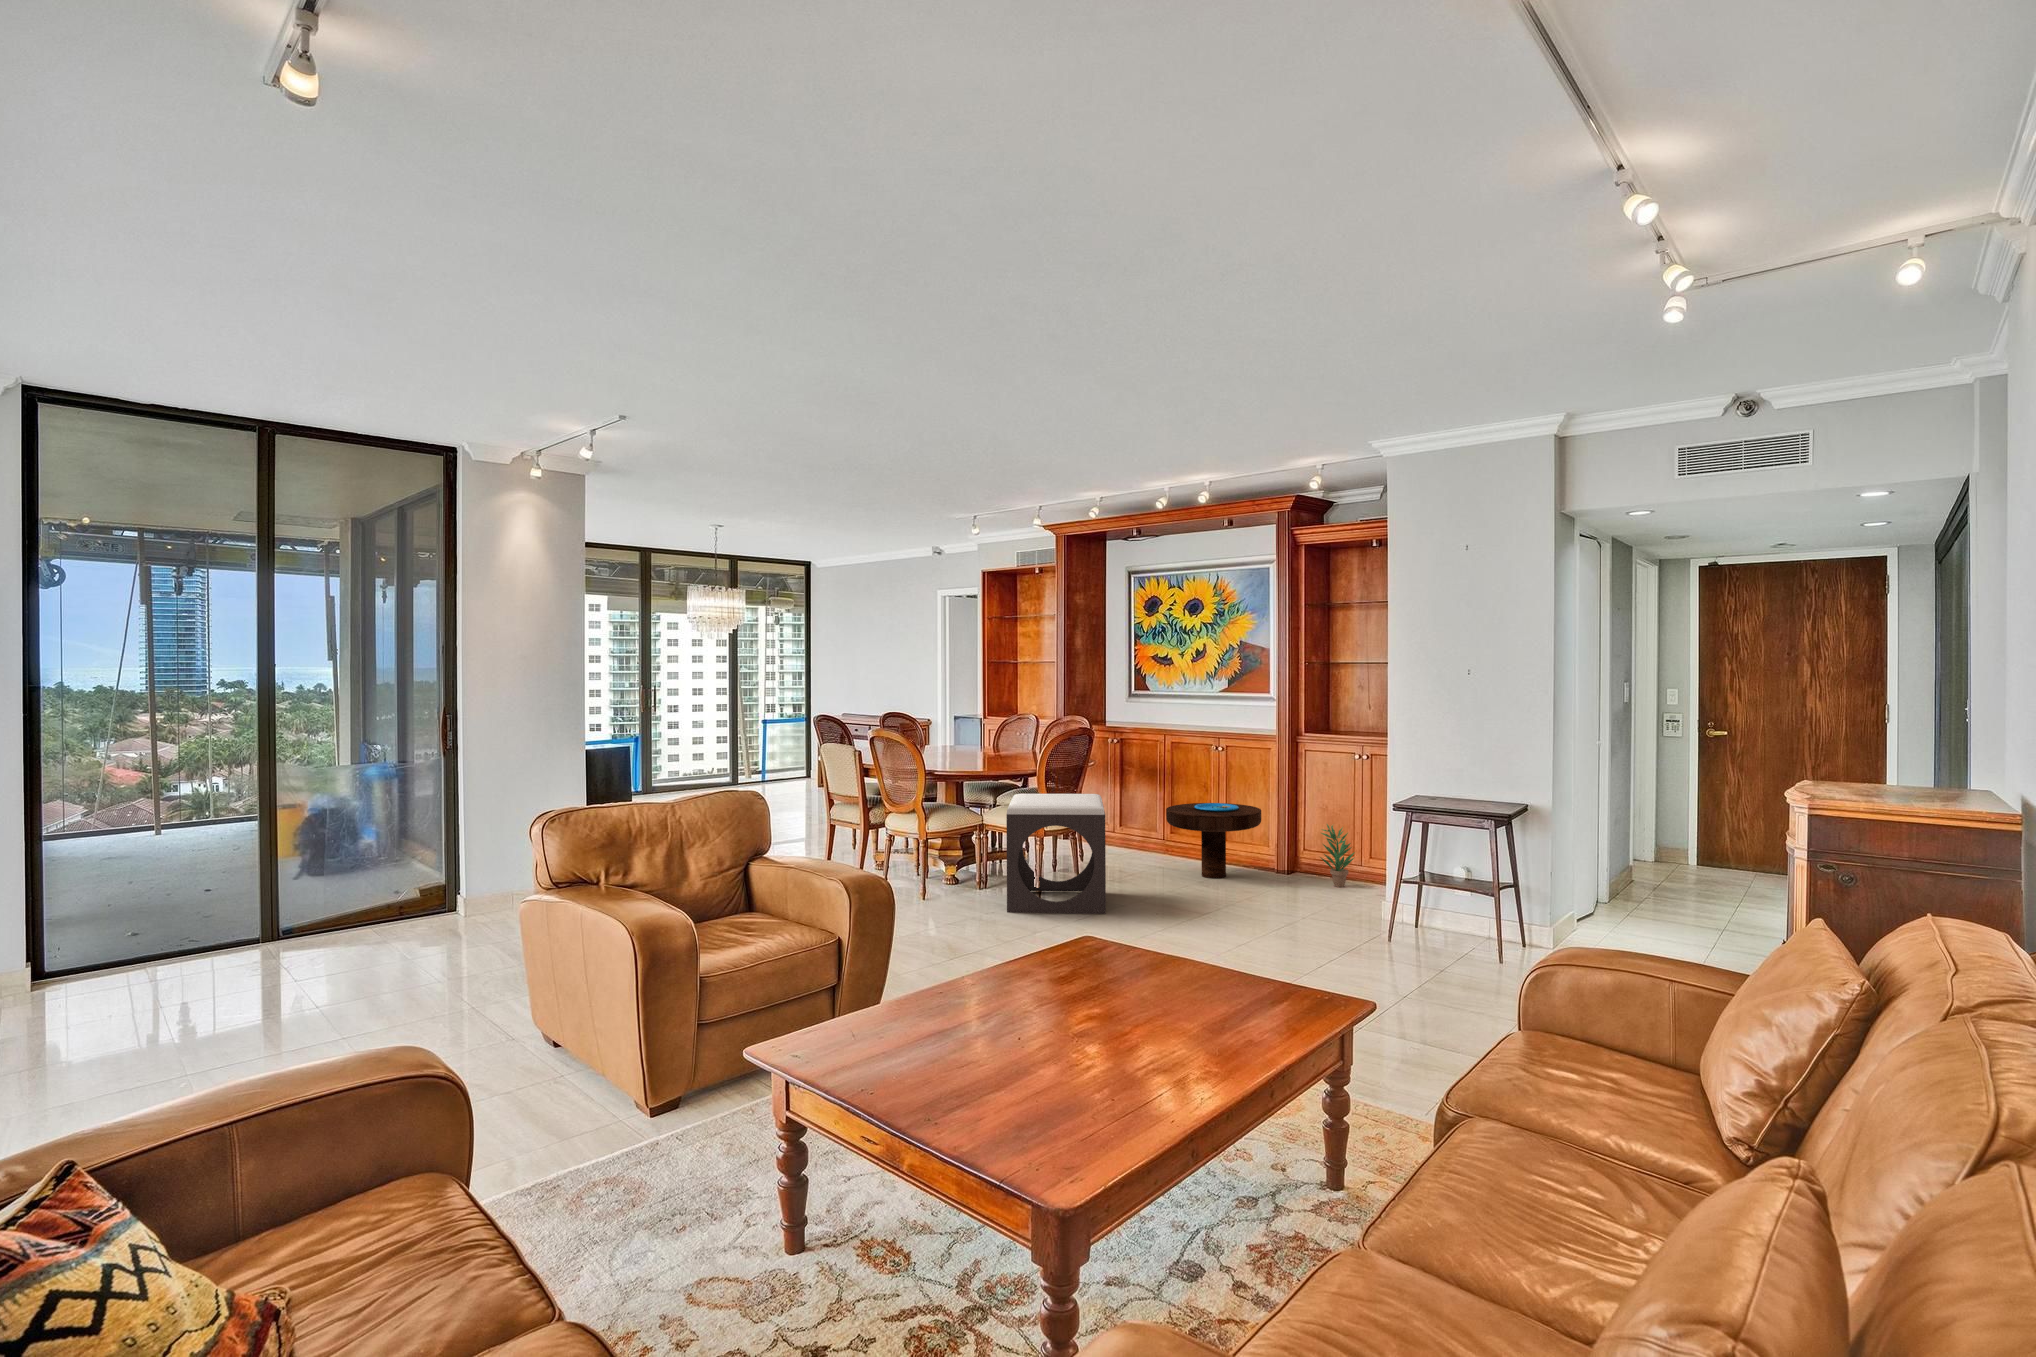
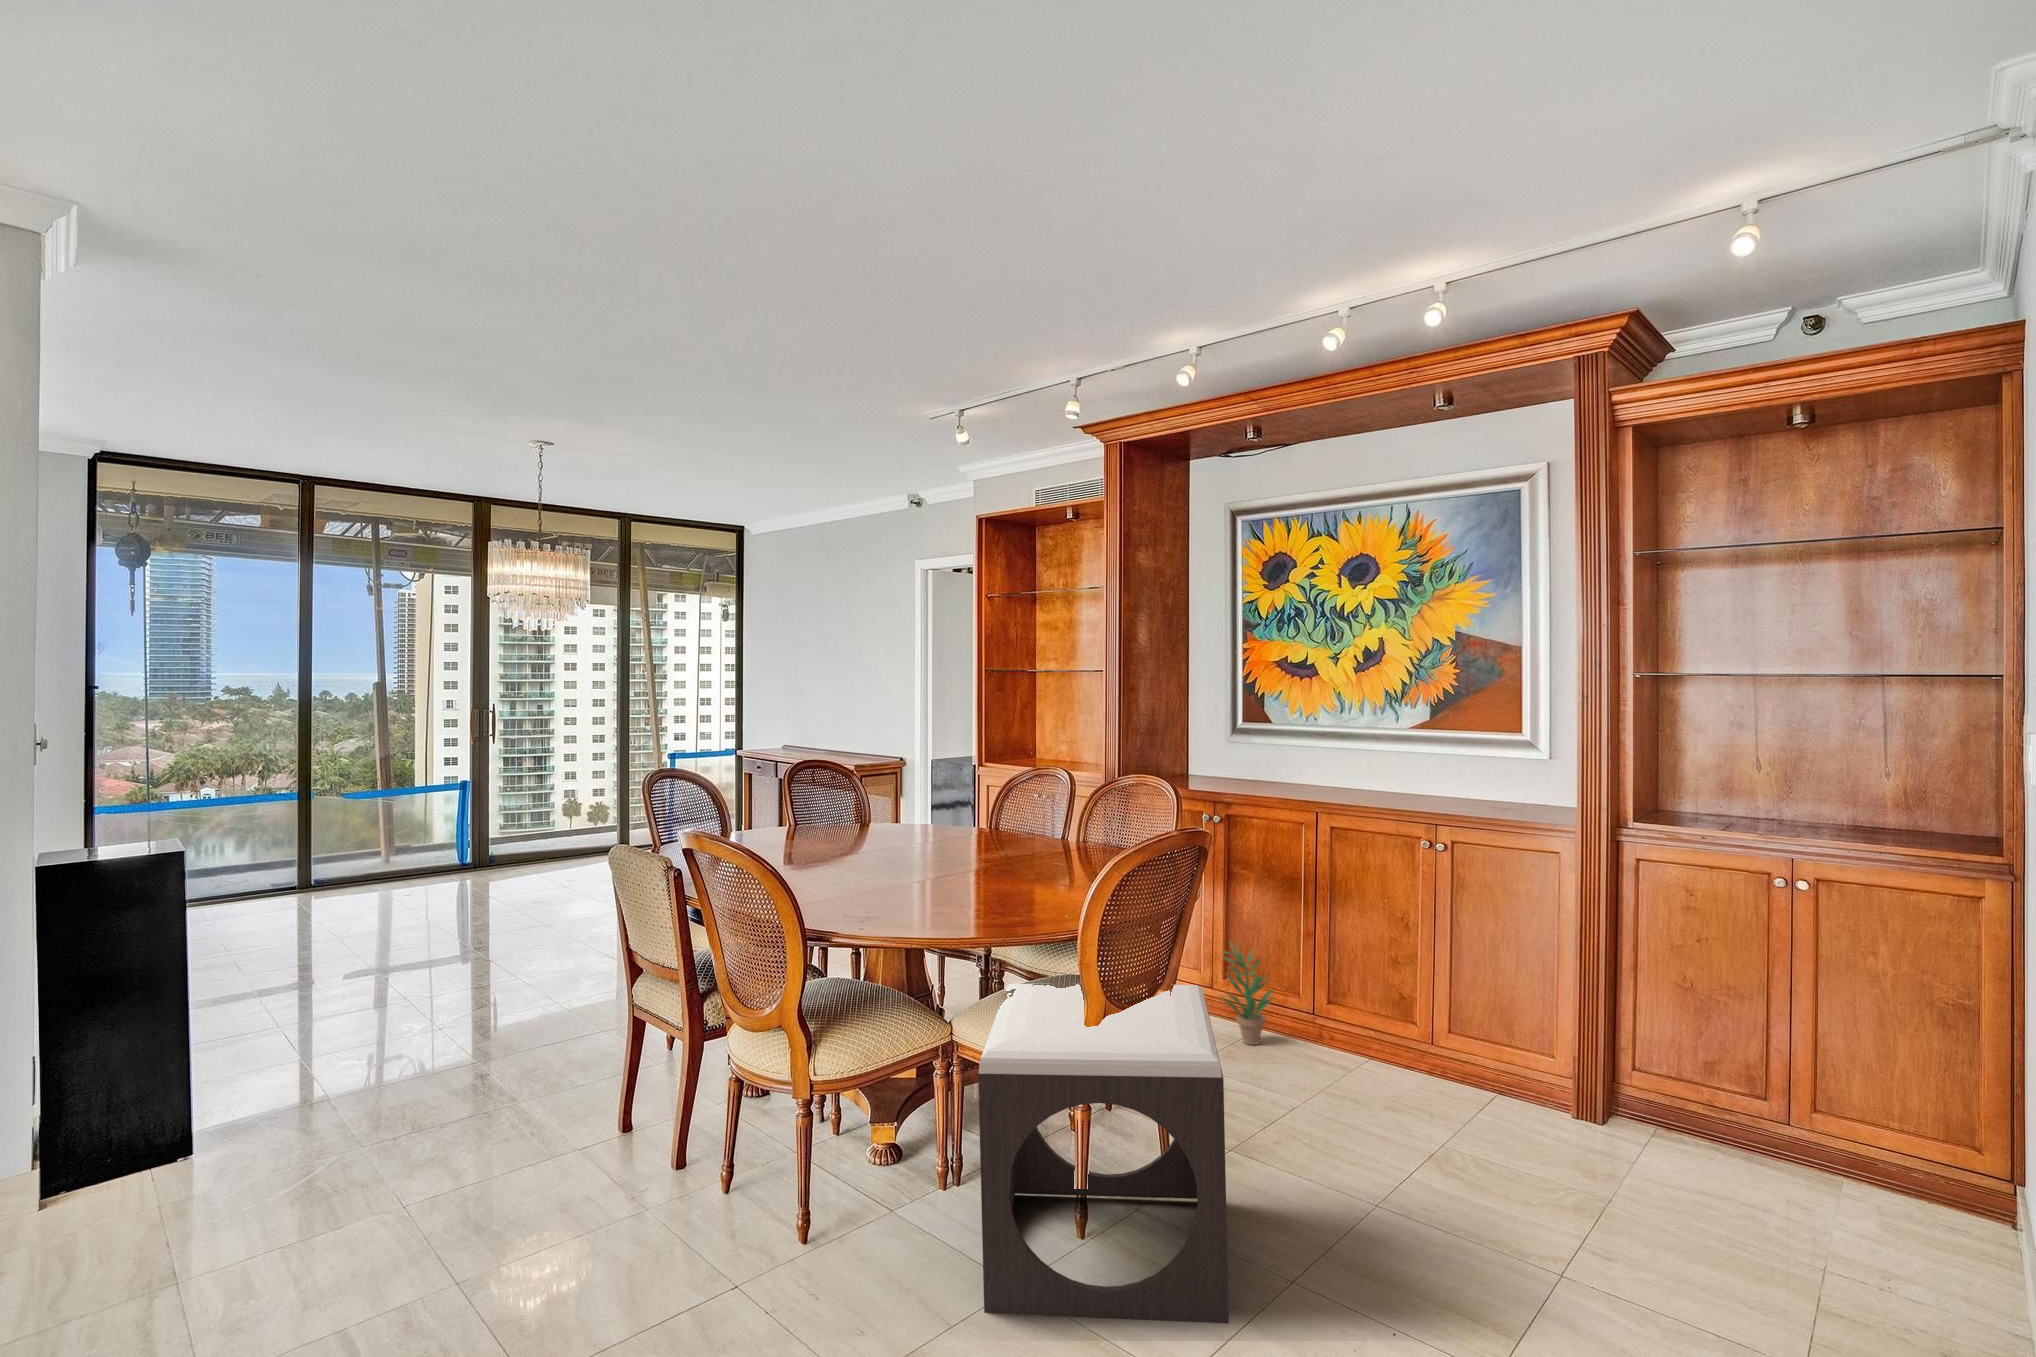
side table: present [1166,803,1261,878] -> none [1330,956,1537,1131]
potted plant: present [1320,824,1355,887] -> present [1220,944,1273,1045]

